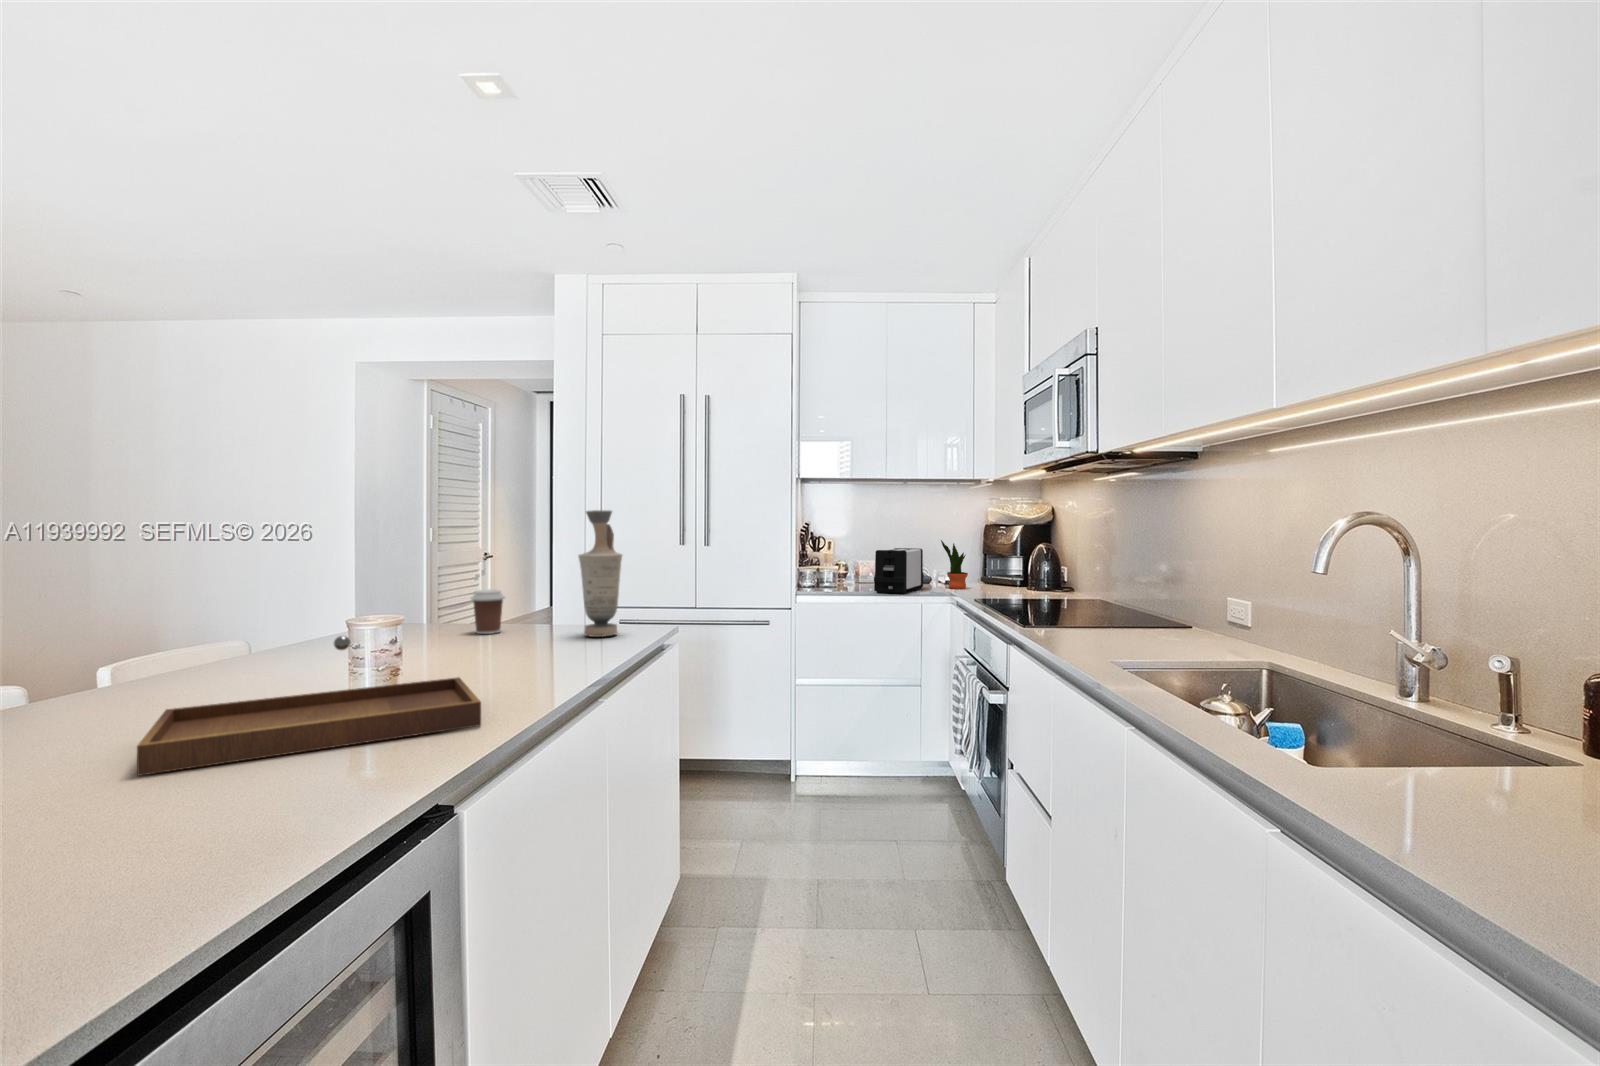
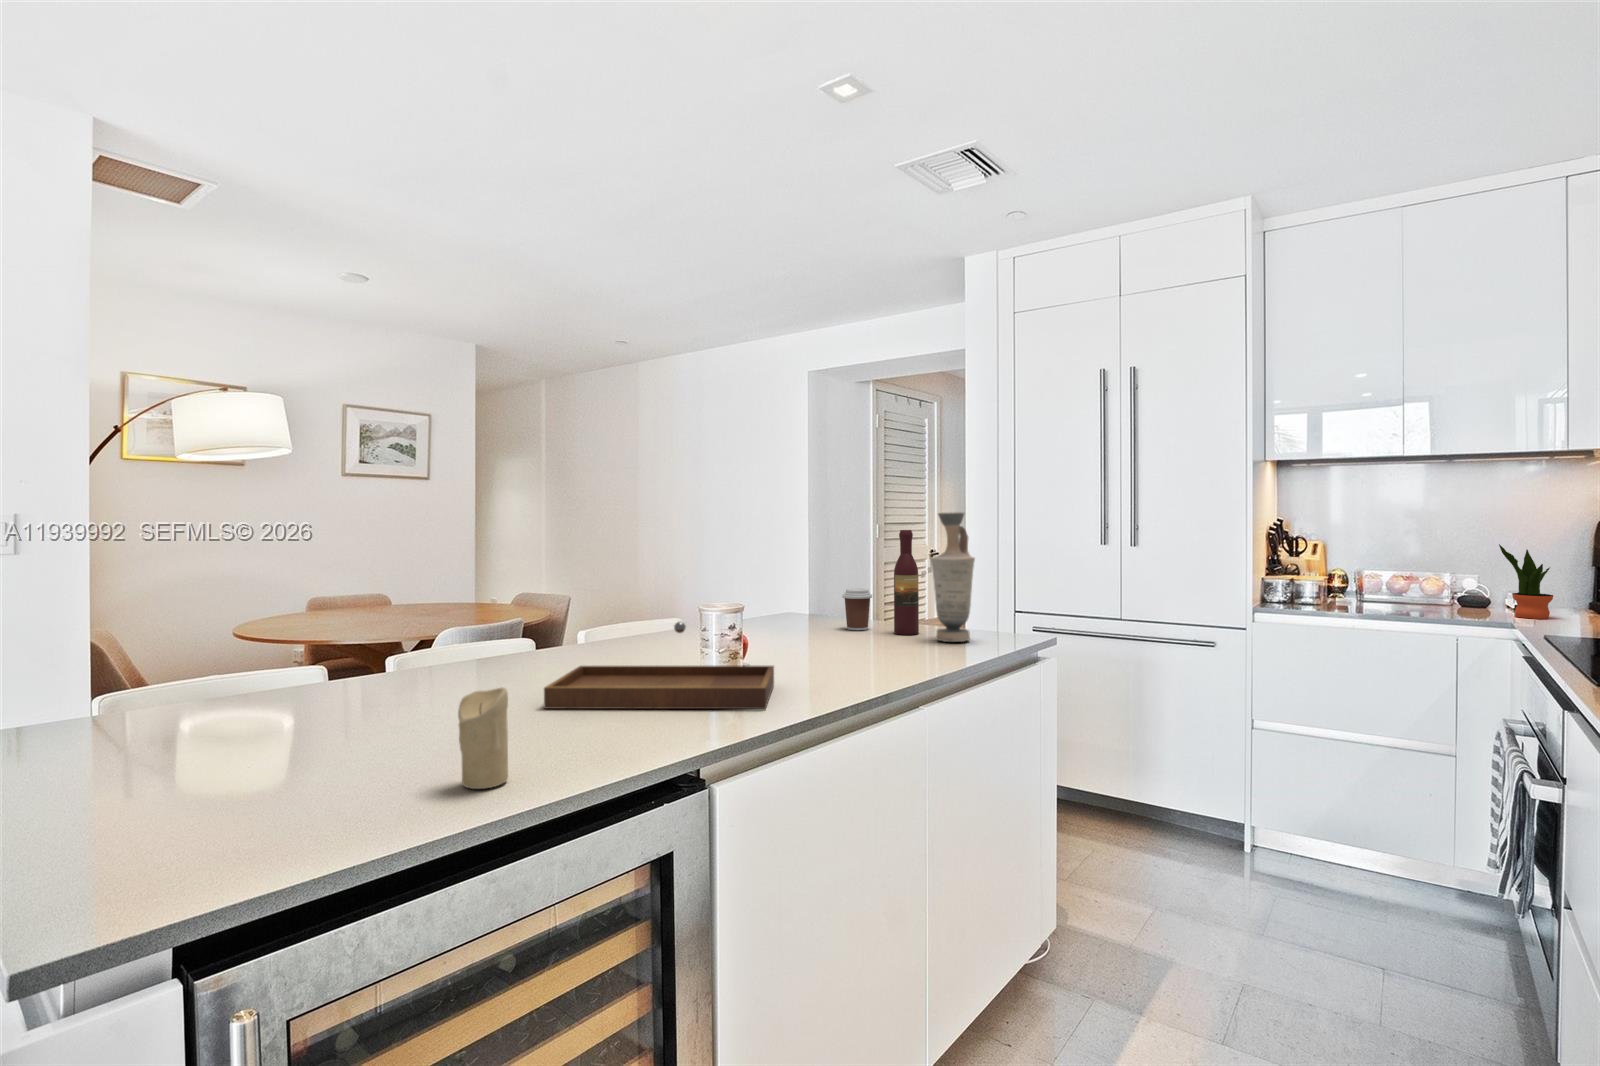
wine bottle: none [533,528,559,634] -> present [894,530,919,635]
toaster: present [874,548,924,594] -> none [1369,555,1466,620]
candle: none [92,748,191,915] -> present [458,687,508,789]

